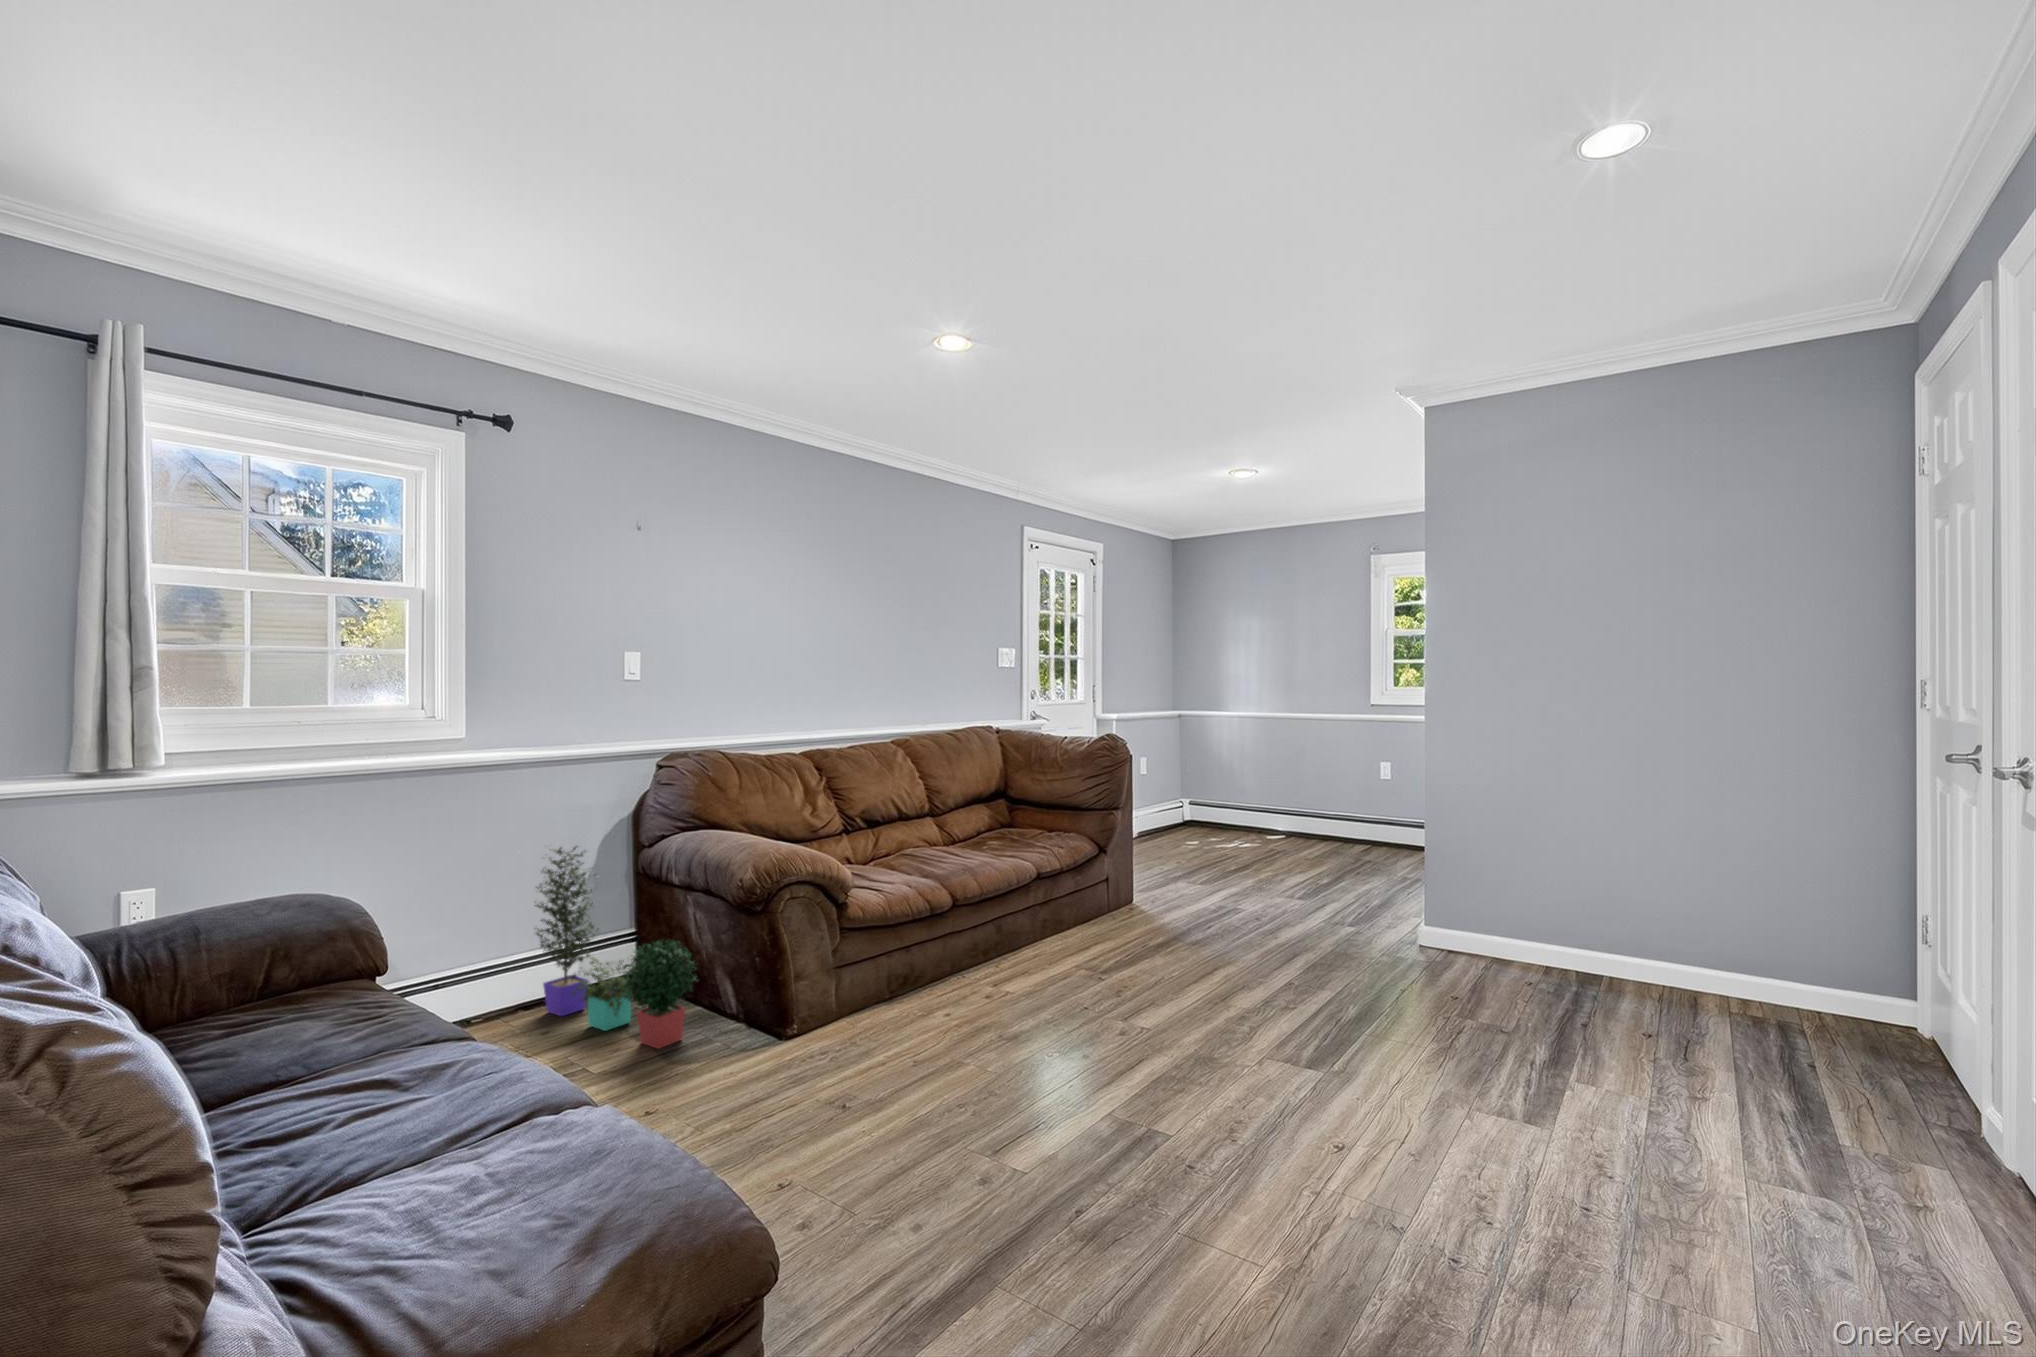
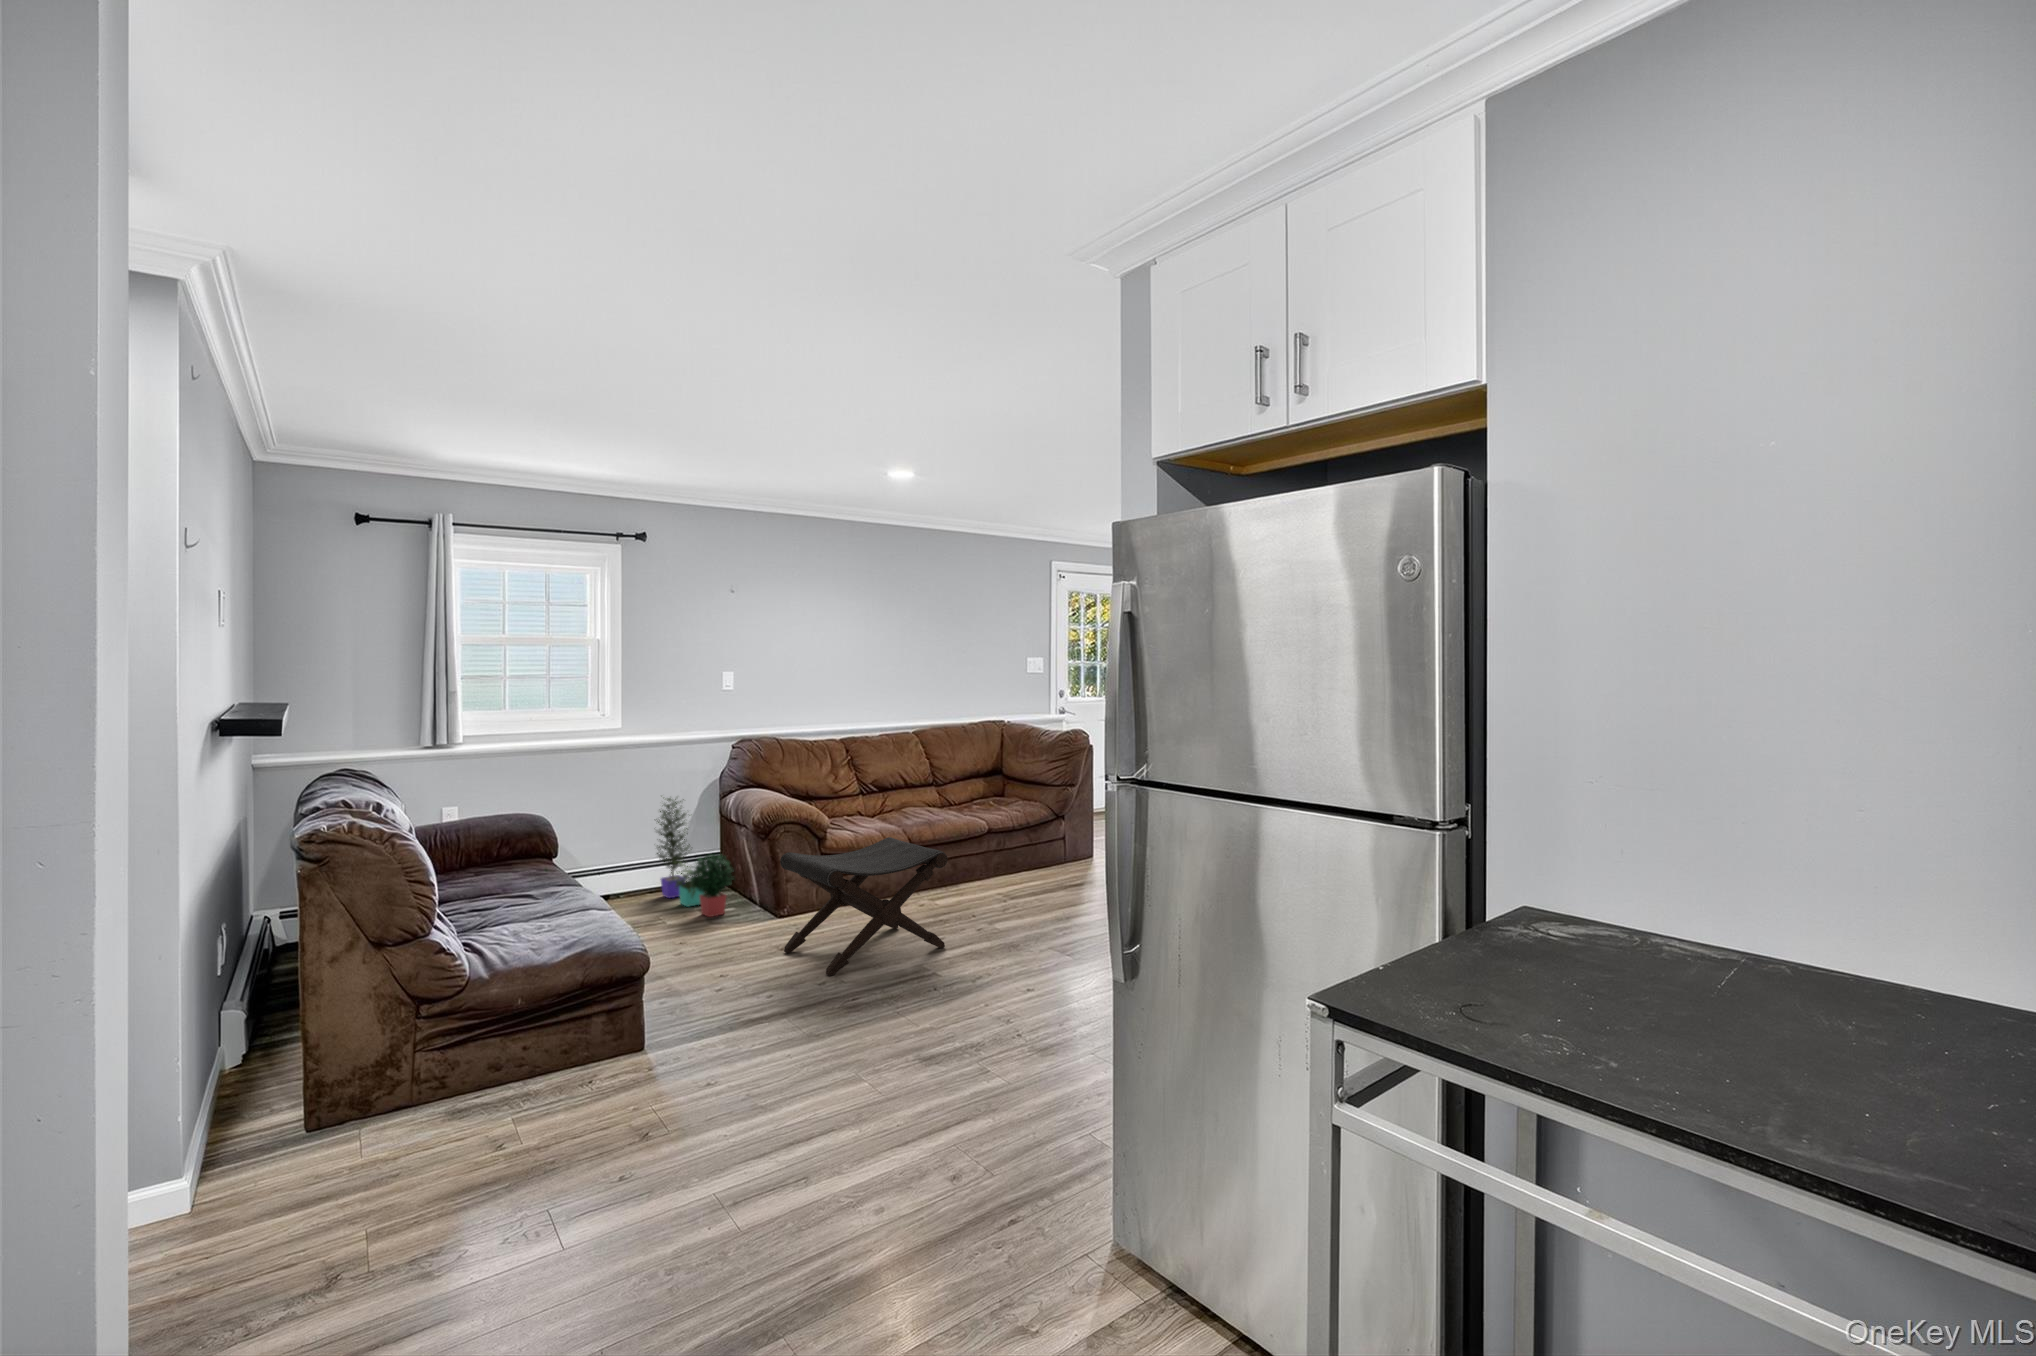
footstool: none [844,896,1115,1161] -> present [780,837,948,976]

